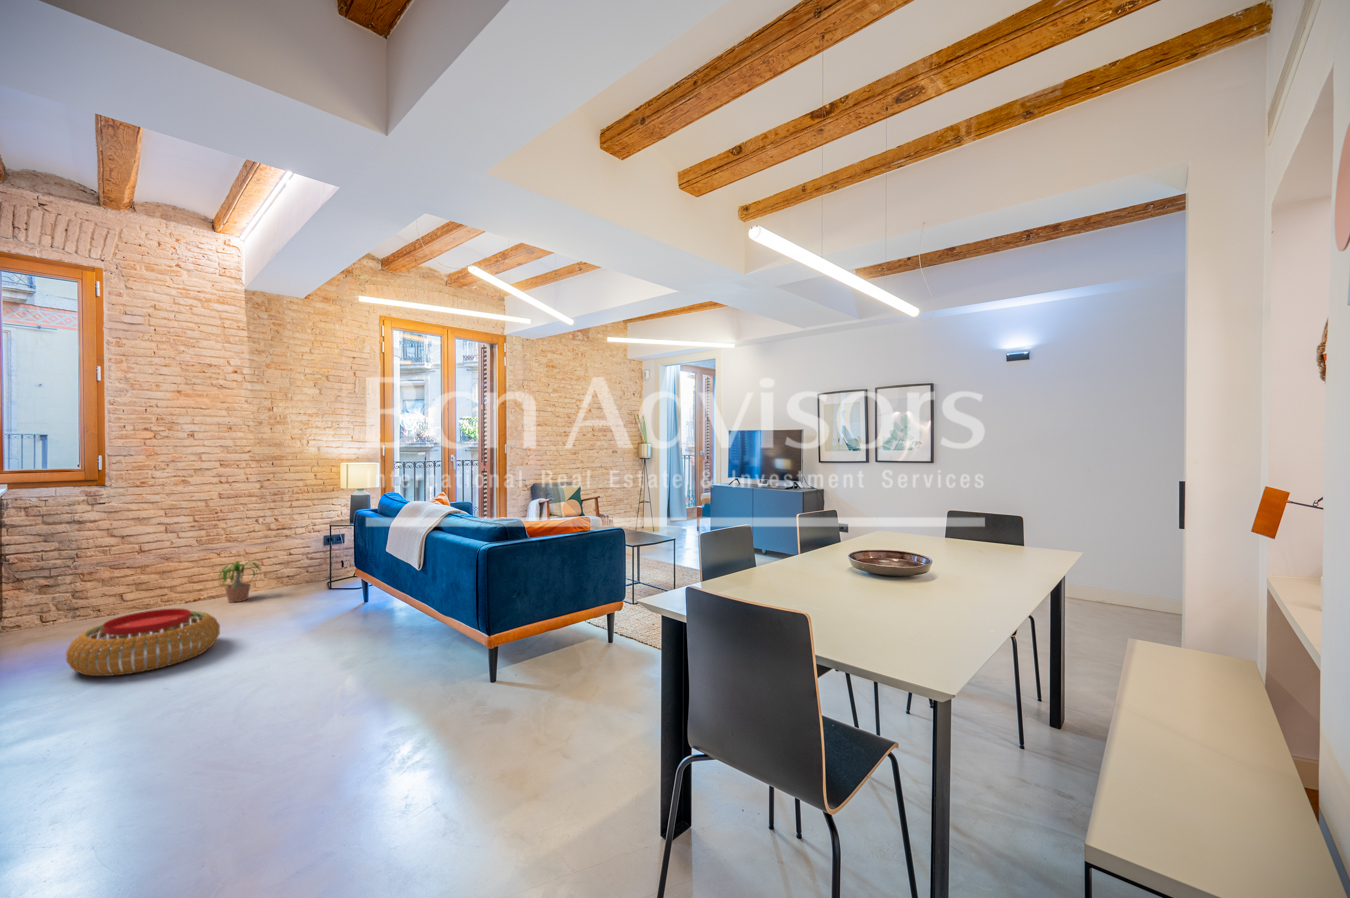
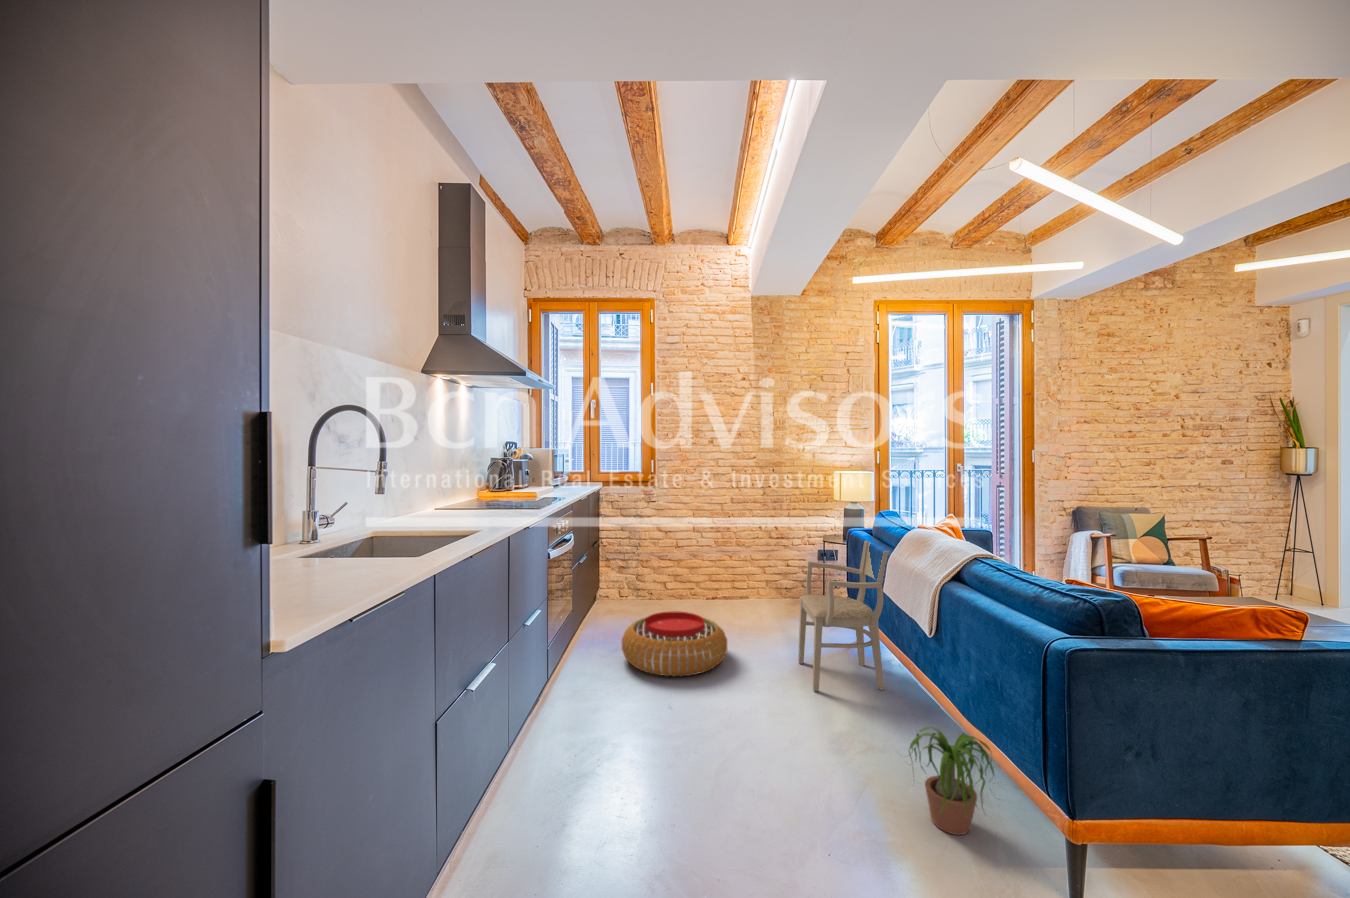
armchair: none [301,515,384,643] -> present [798,541,889,691]
potted plant: present [219,561,260,602] -> present [909,727,994,835]

